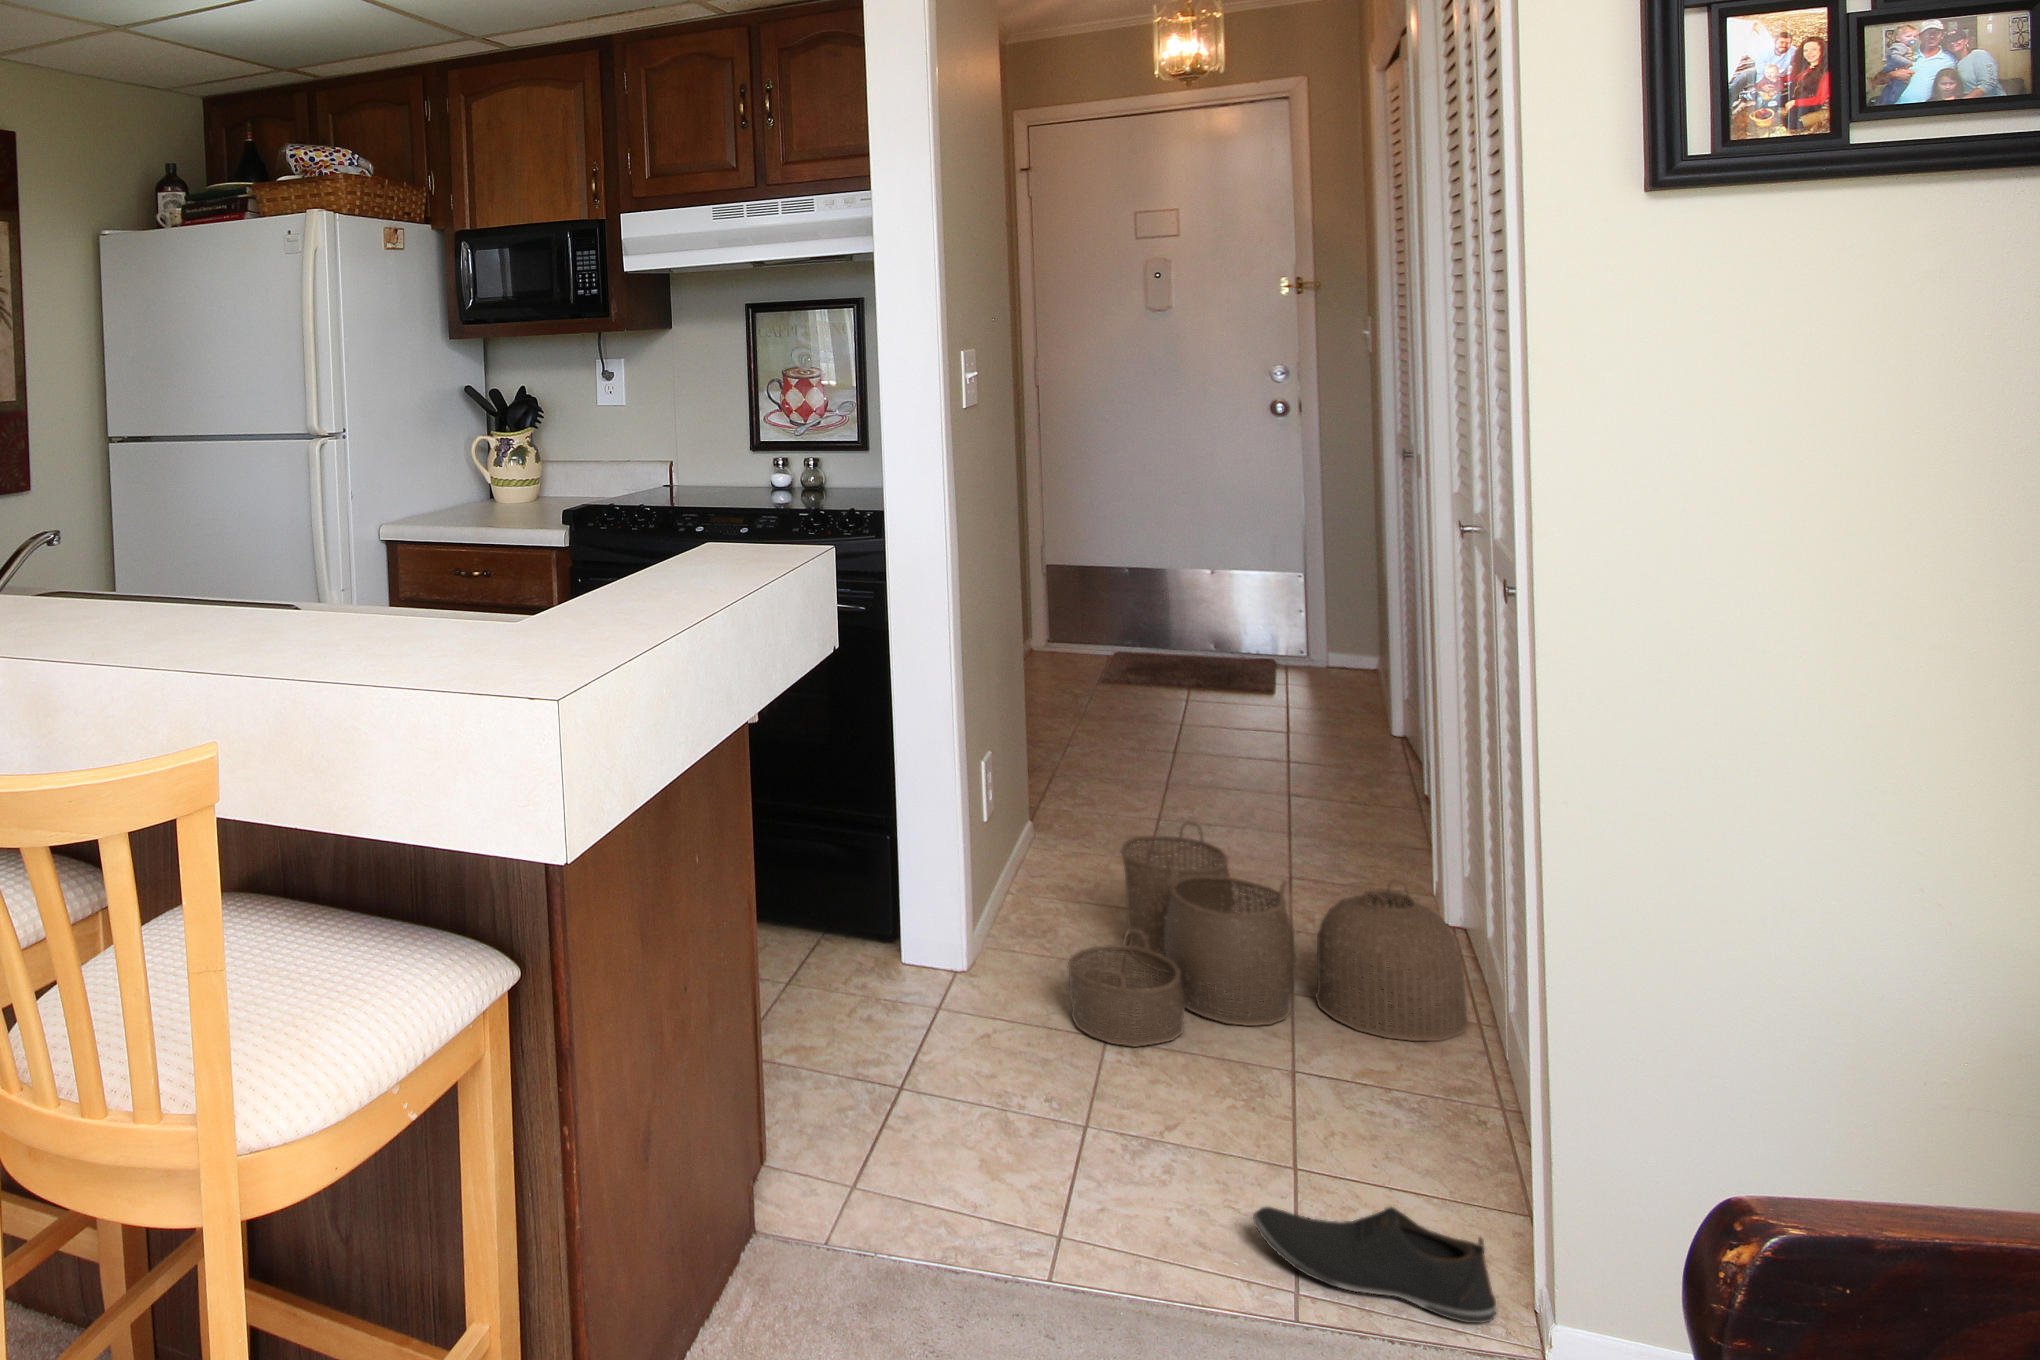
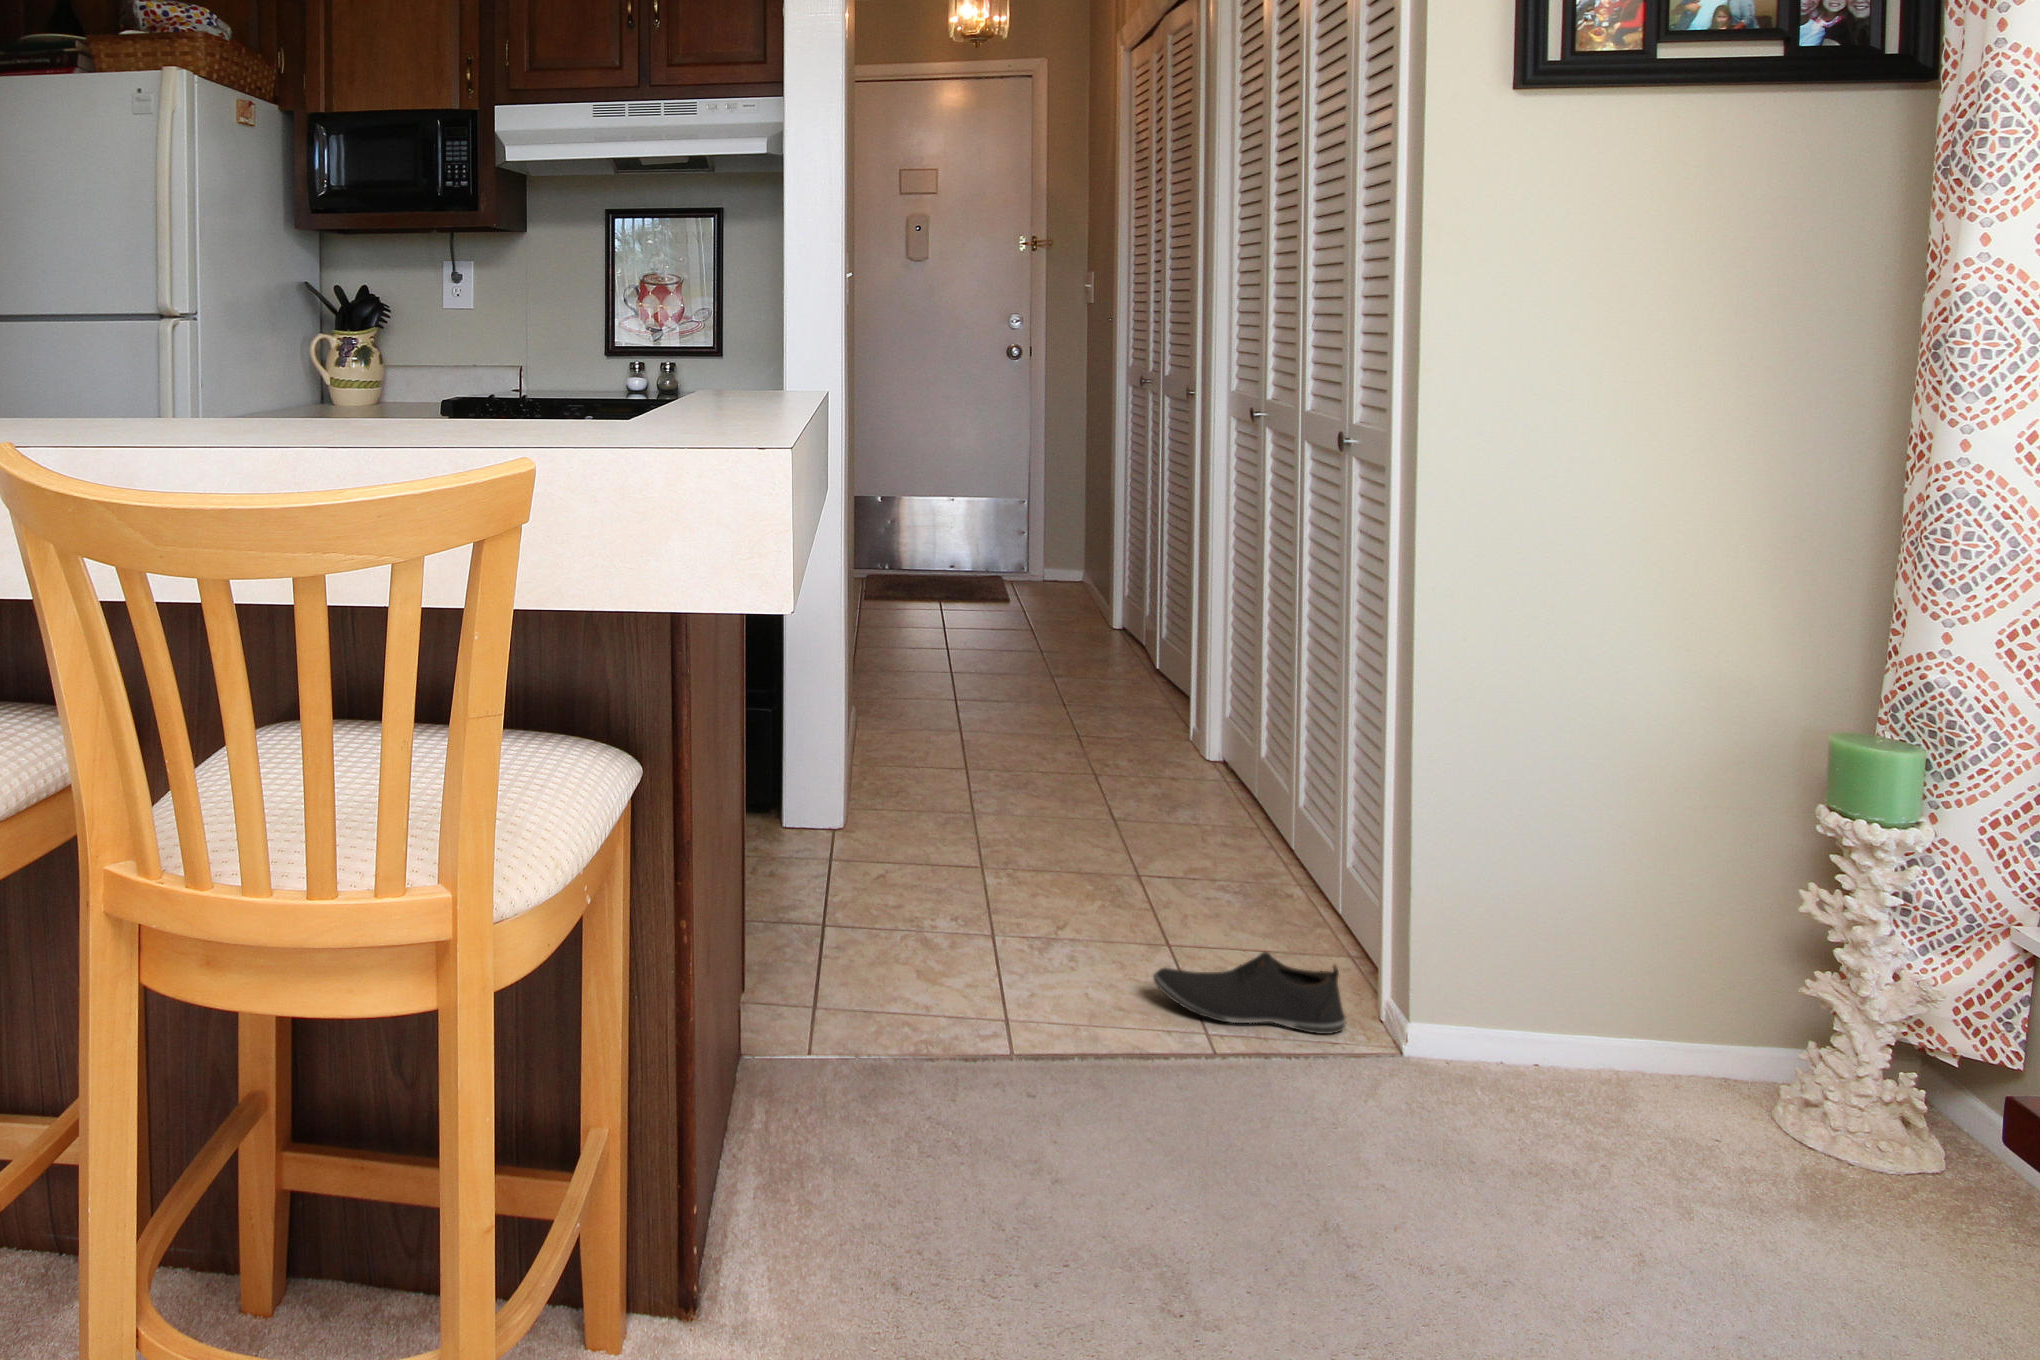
woven basket: present [1068,822,1469,1047] -> none [952,684,1271,872]

